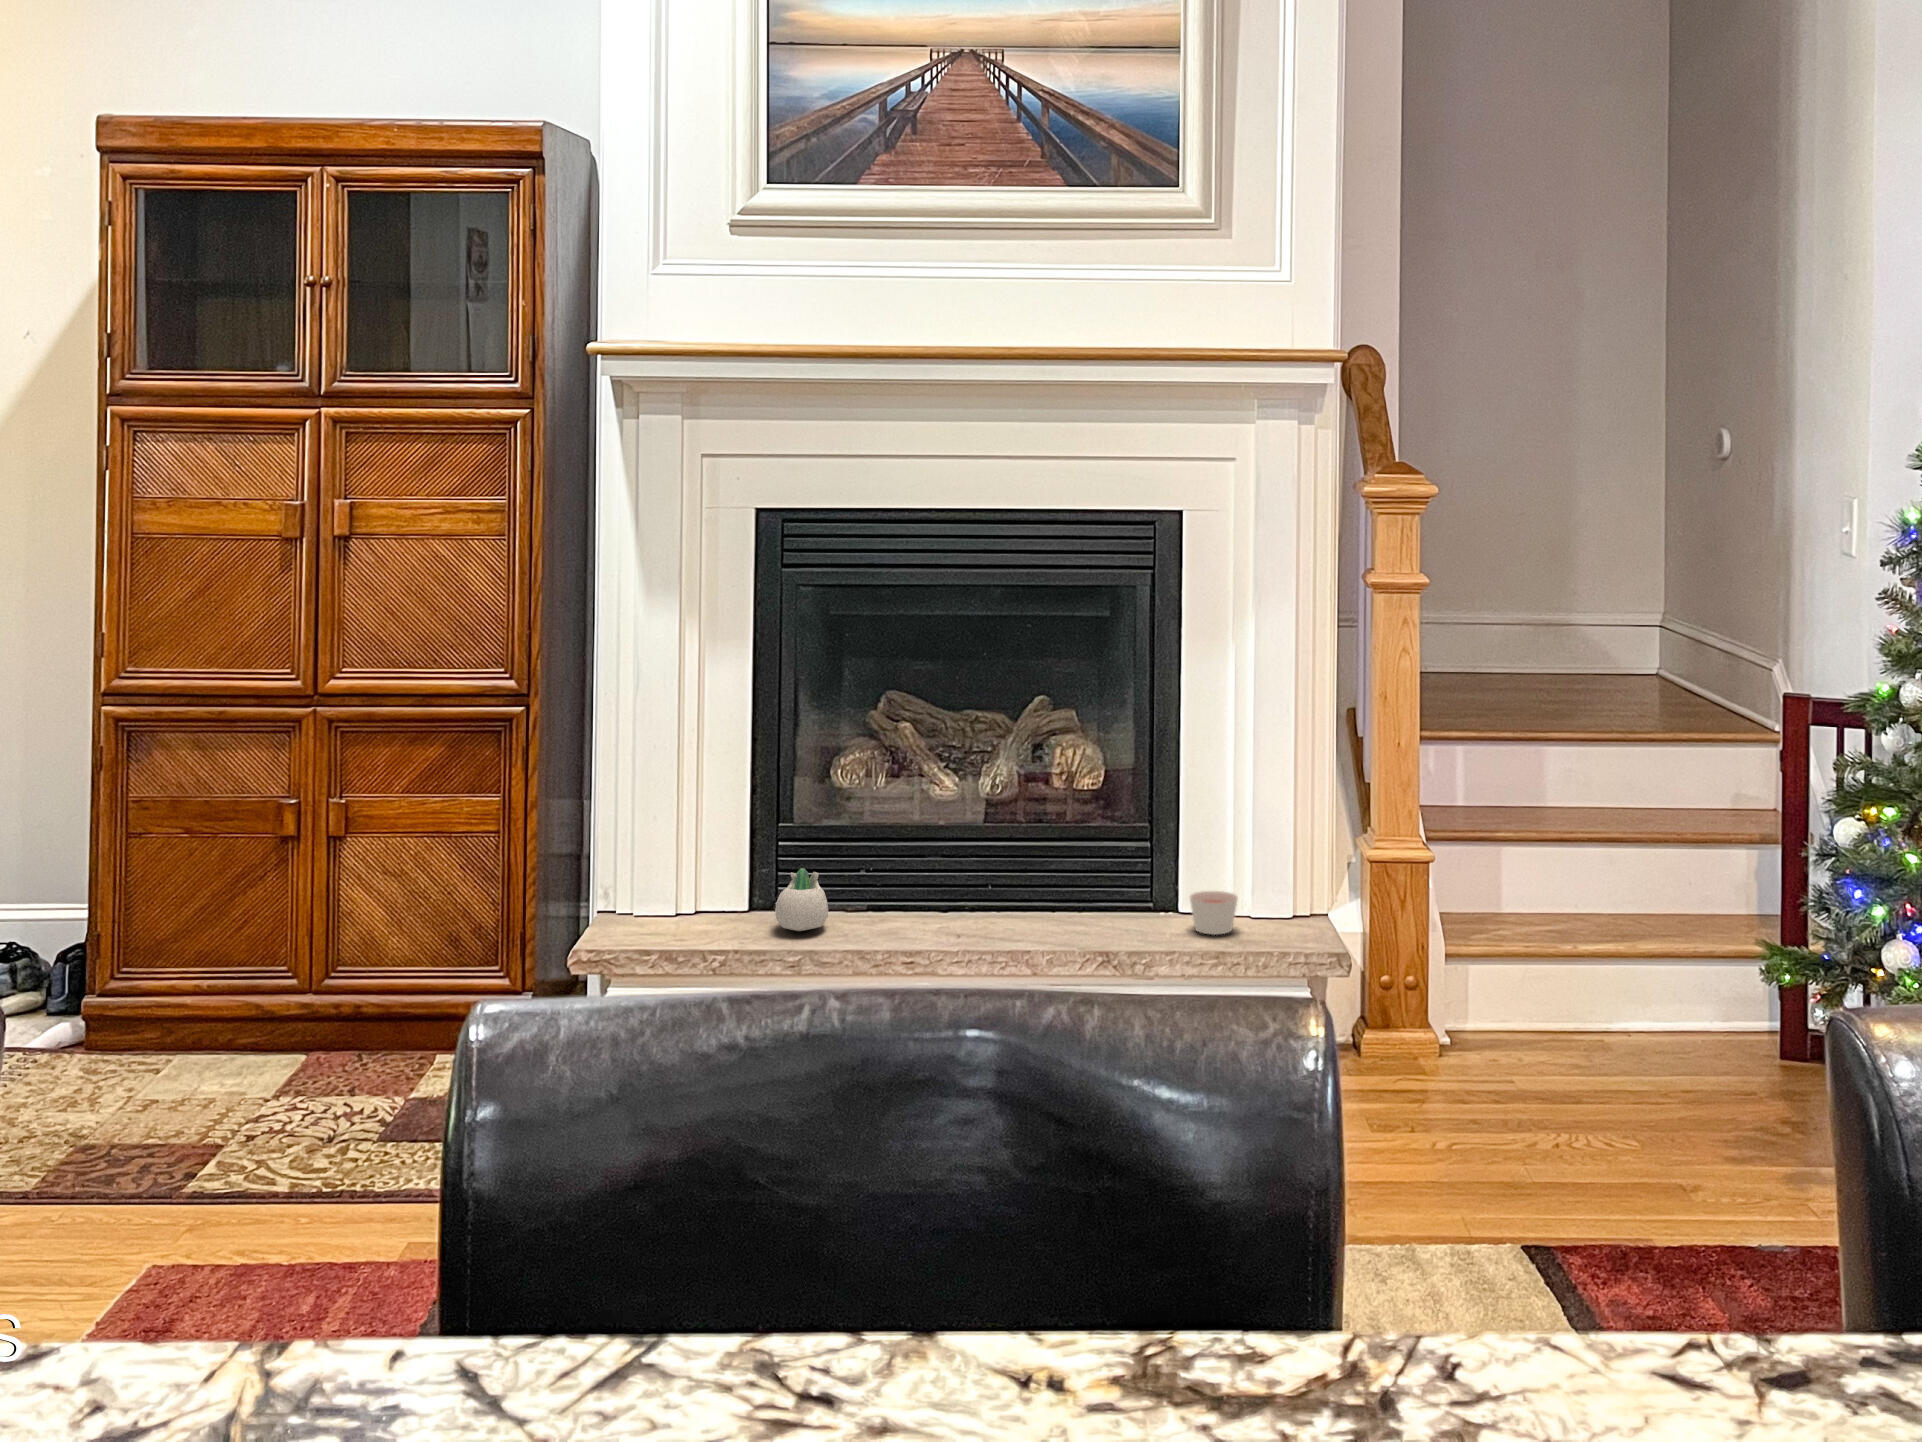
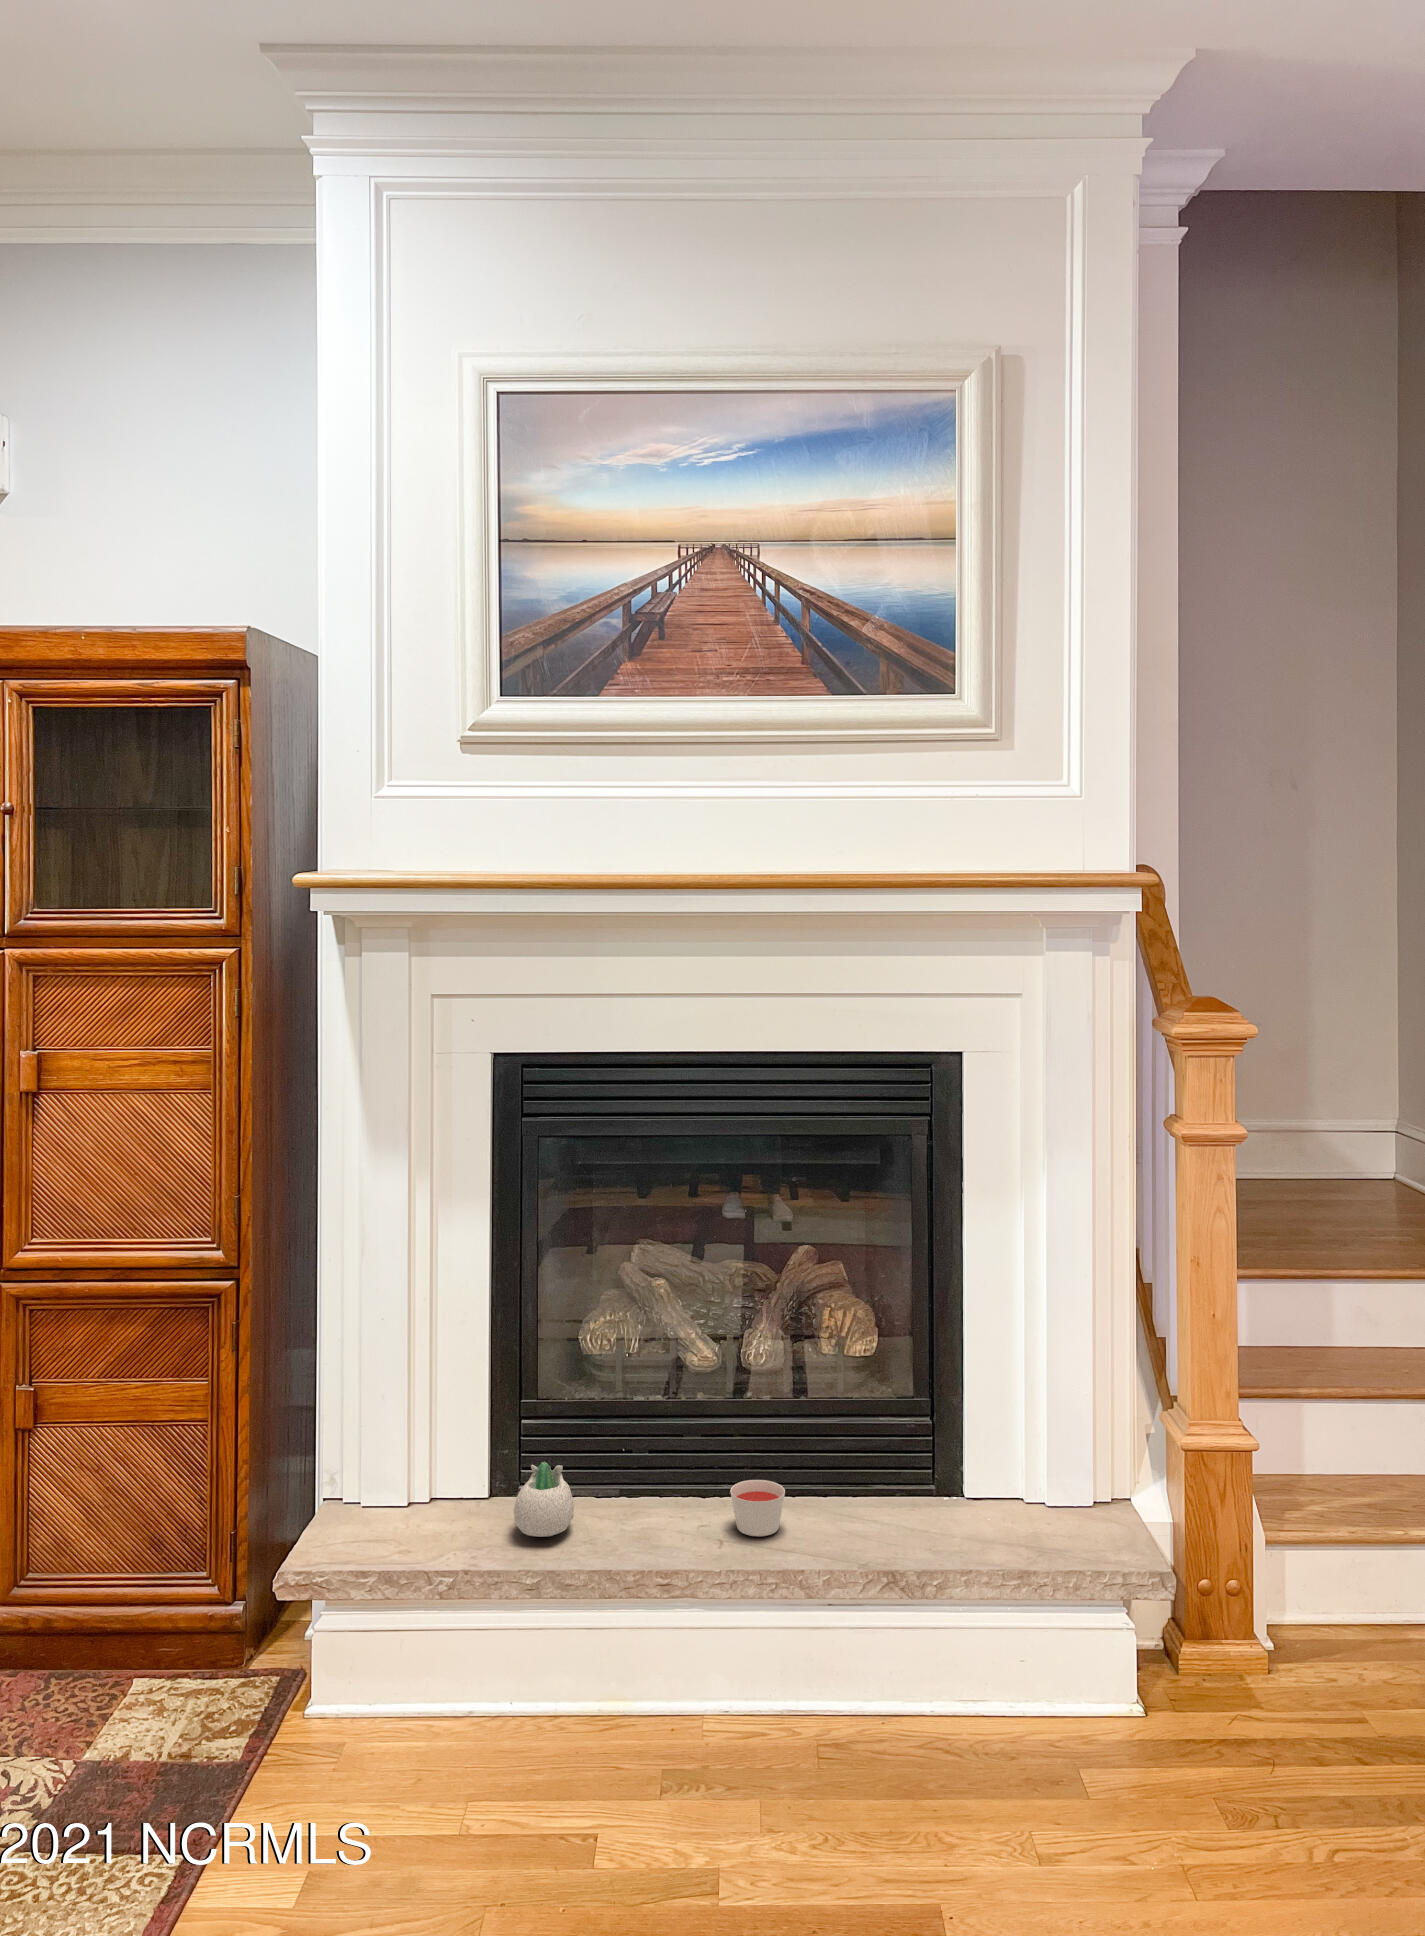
candle: present [1190,891,1238,935] -> present [730,1480,785,1536]

